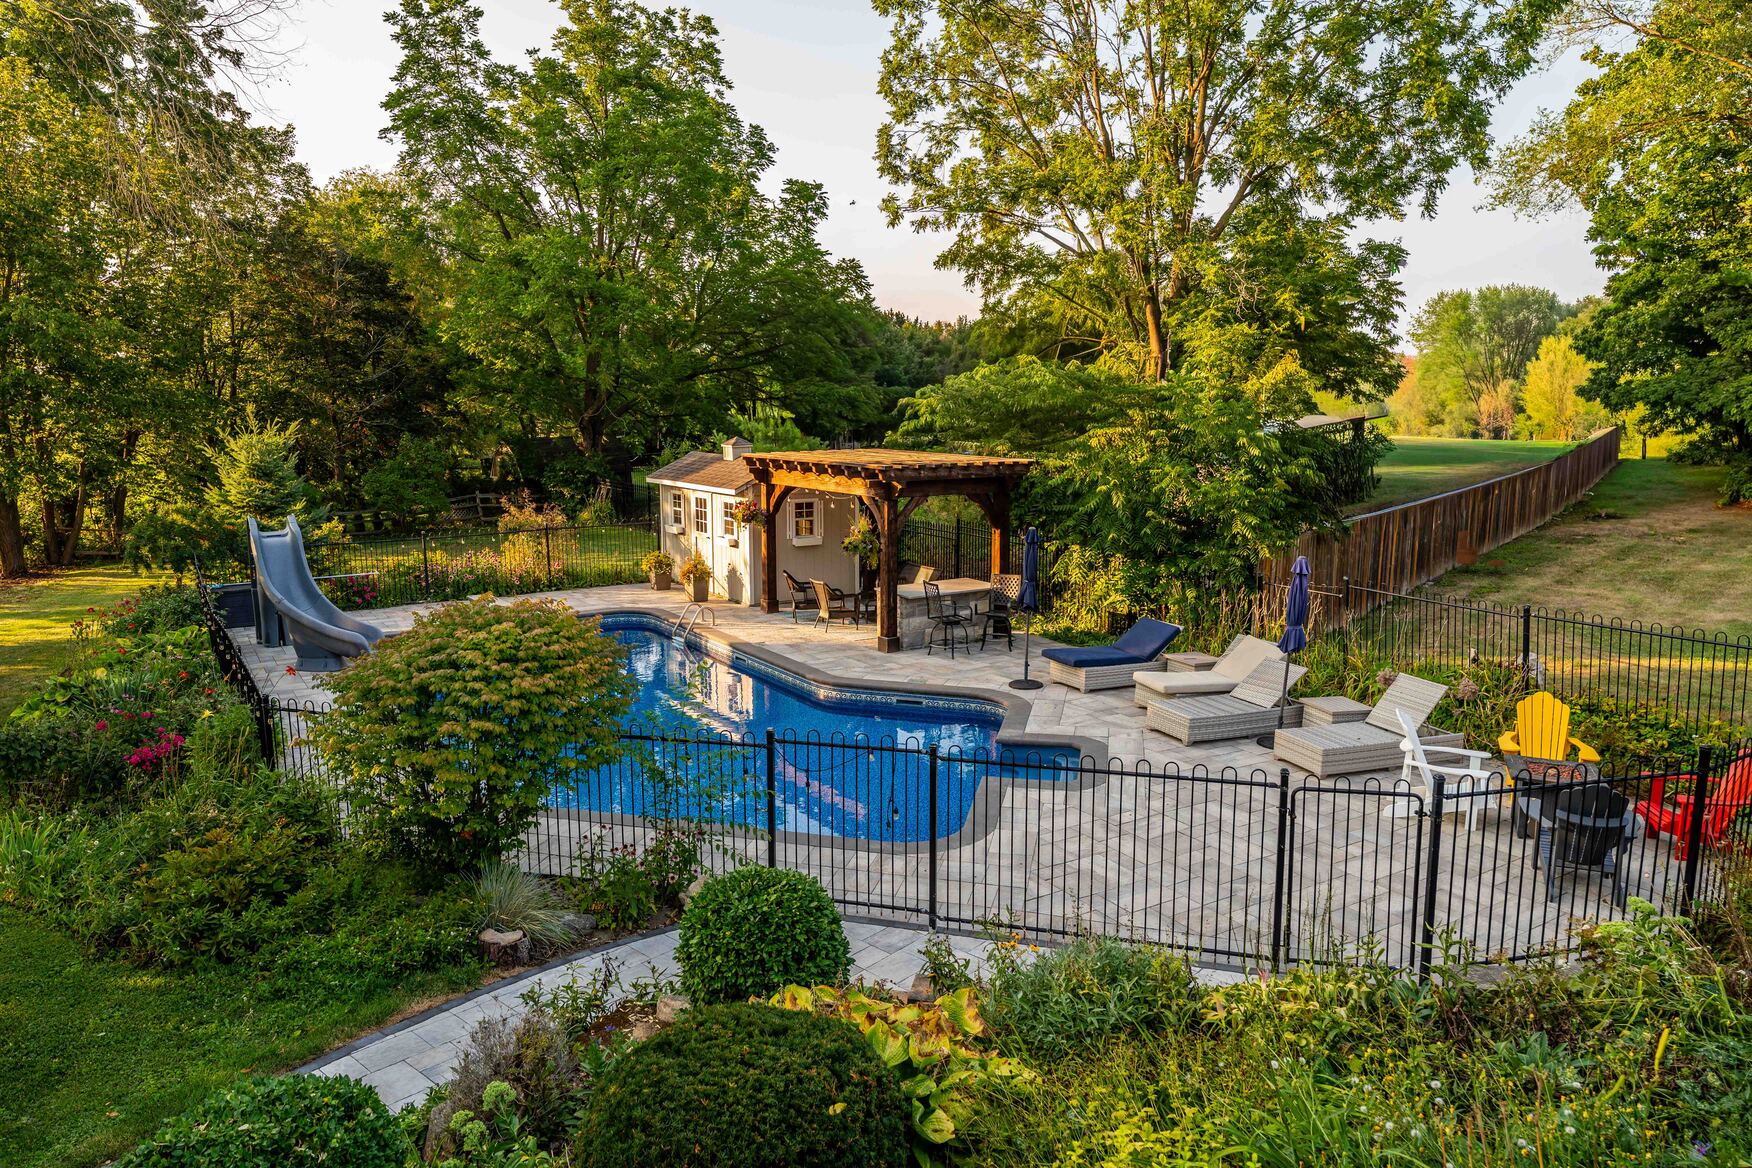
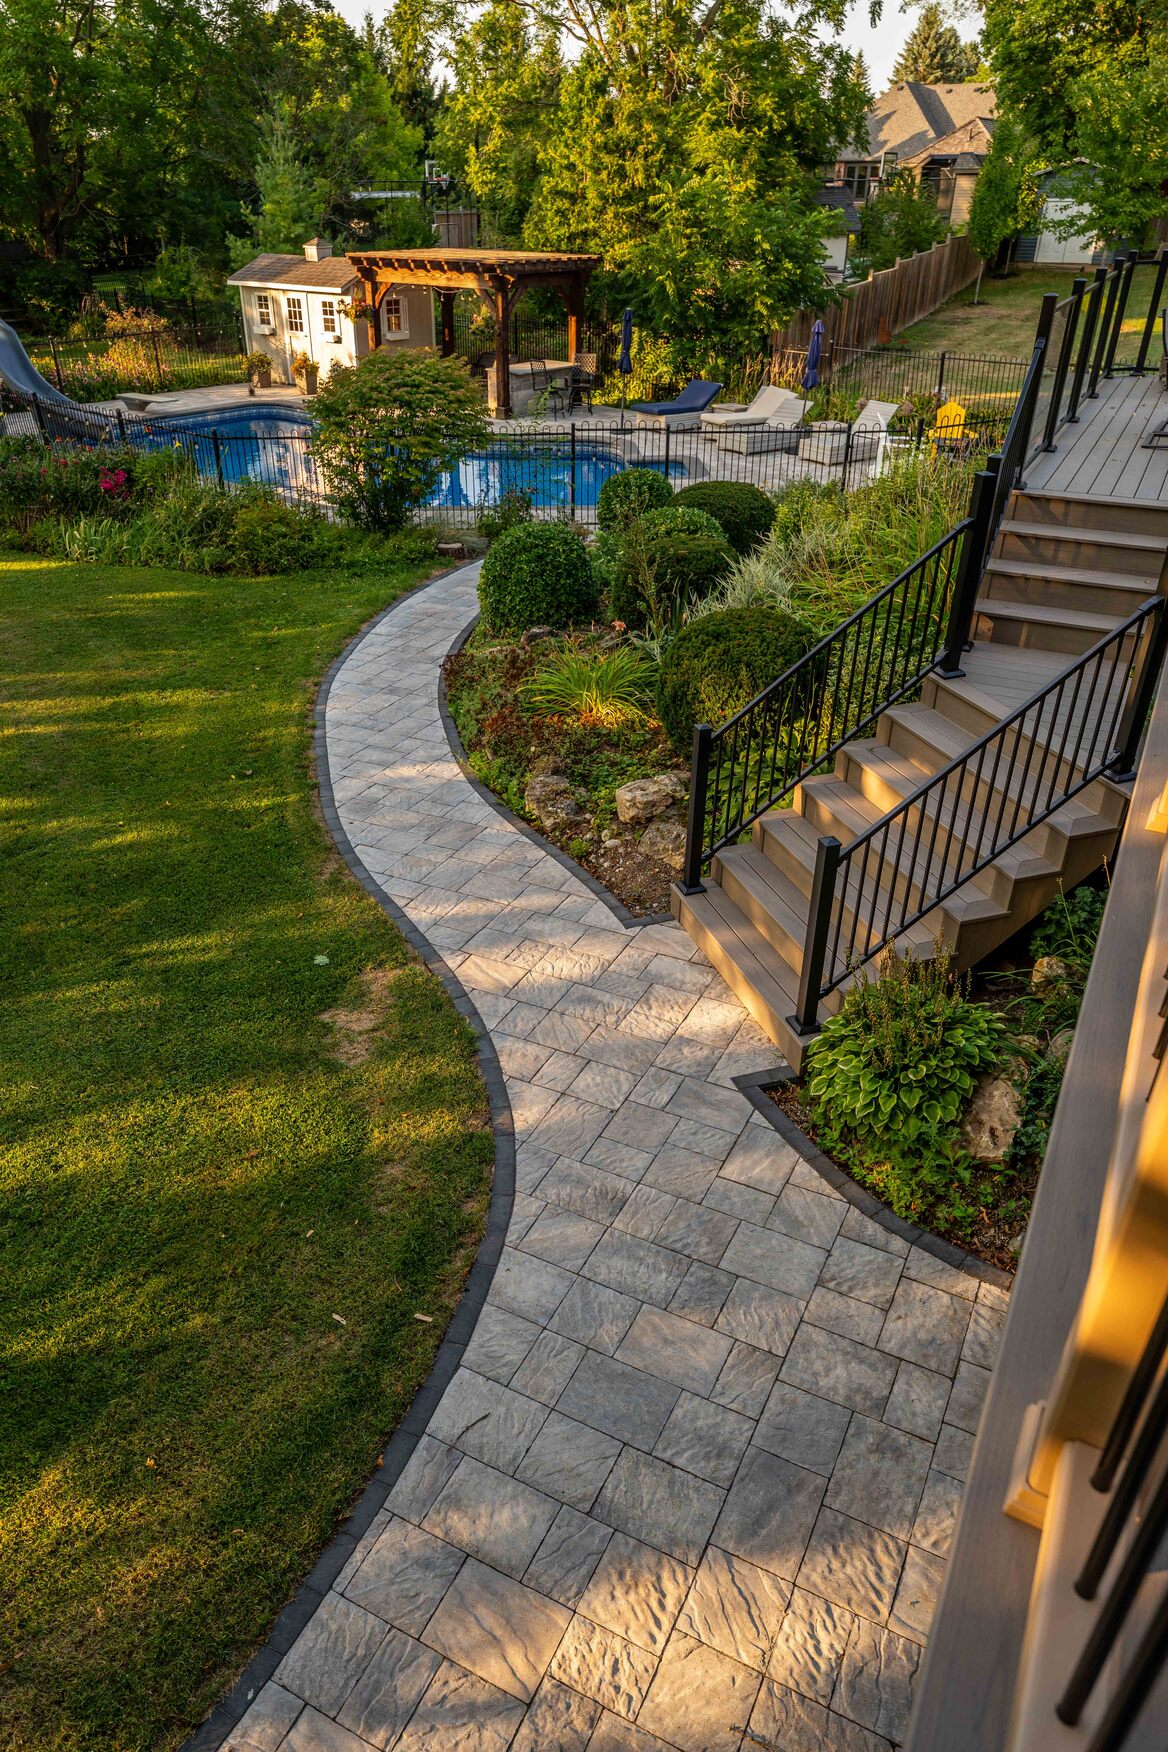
potted tree: none [638,556,660,595] -> present [241,359,260,396]

